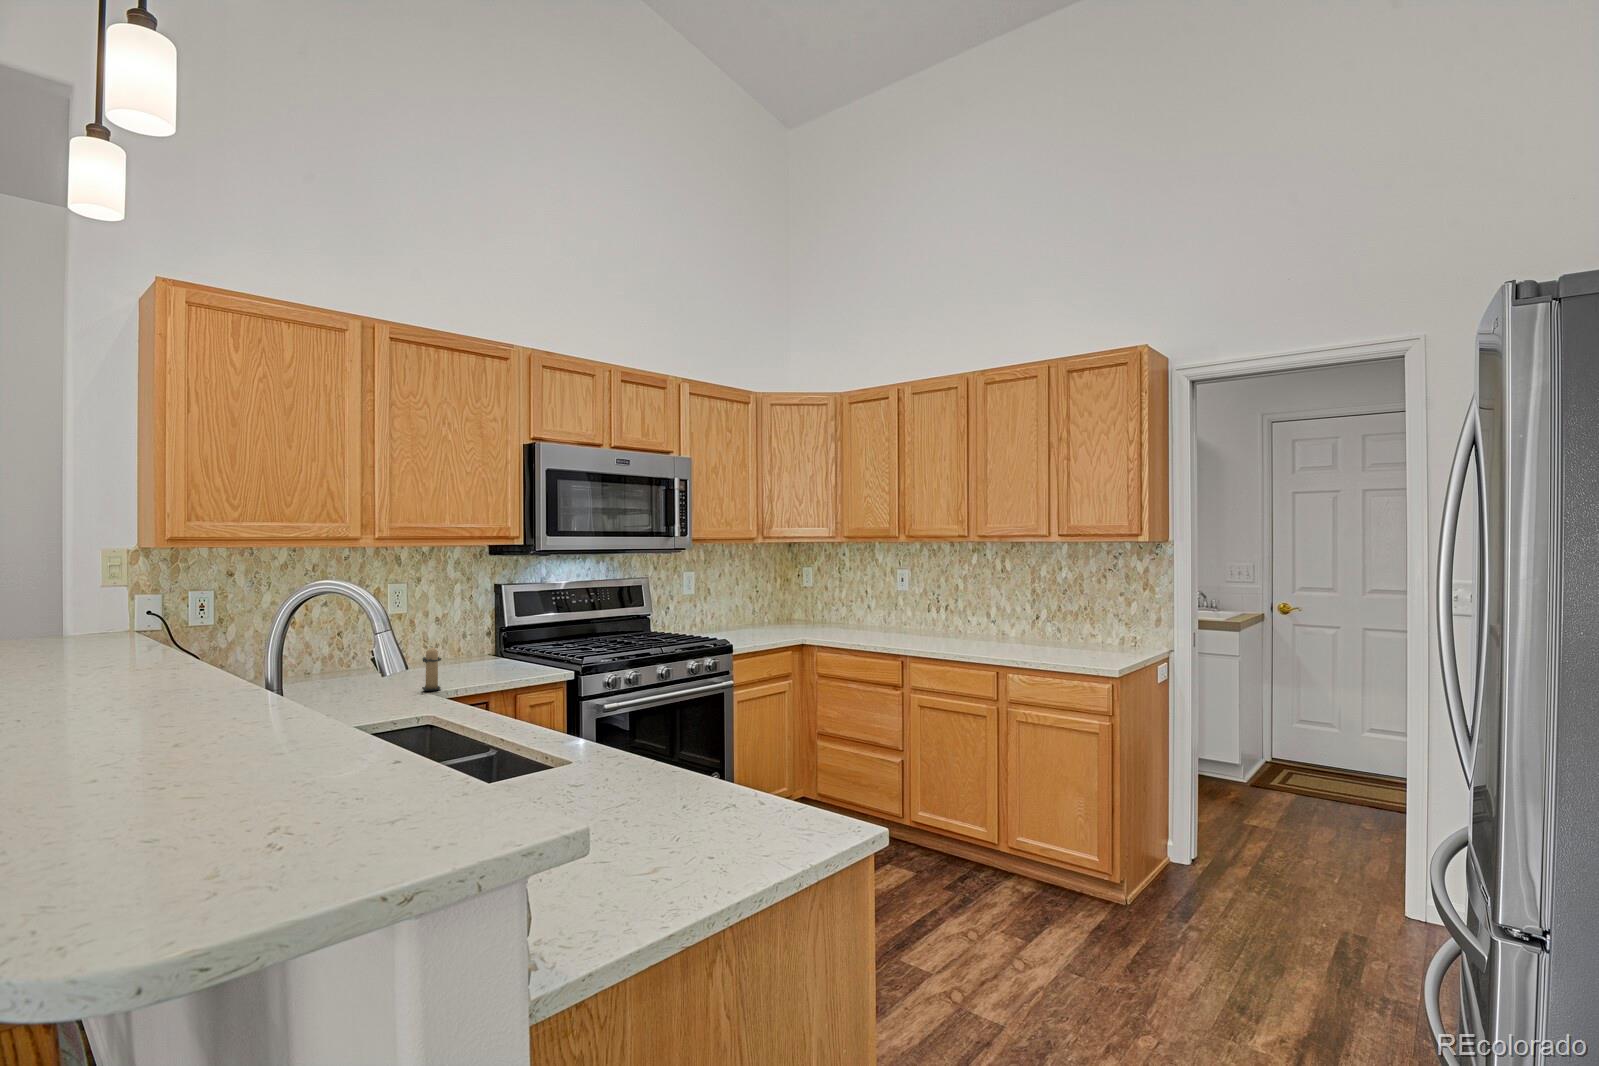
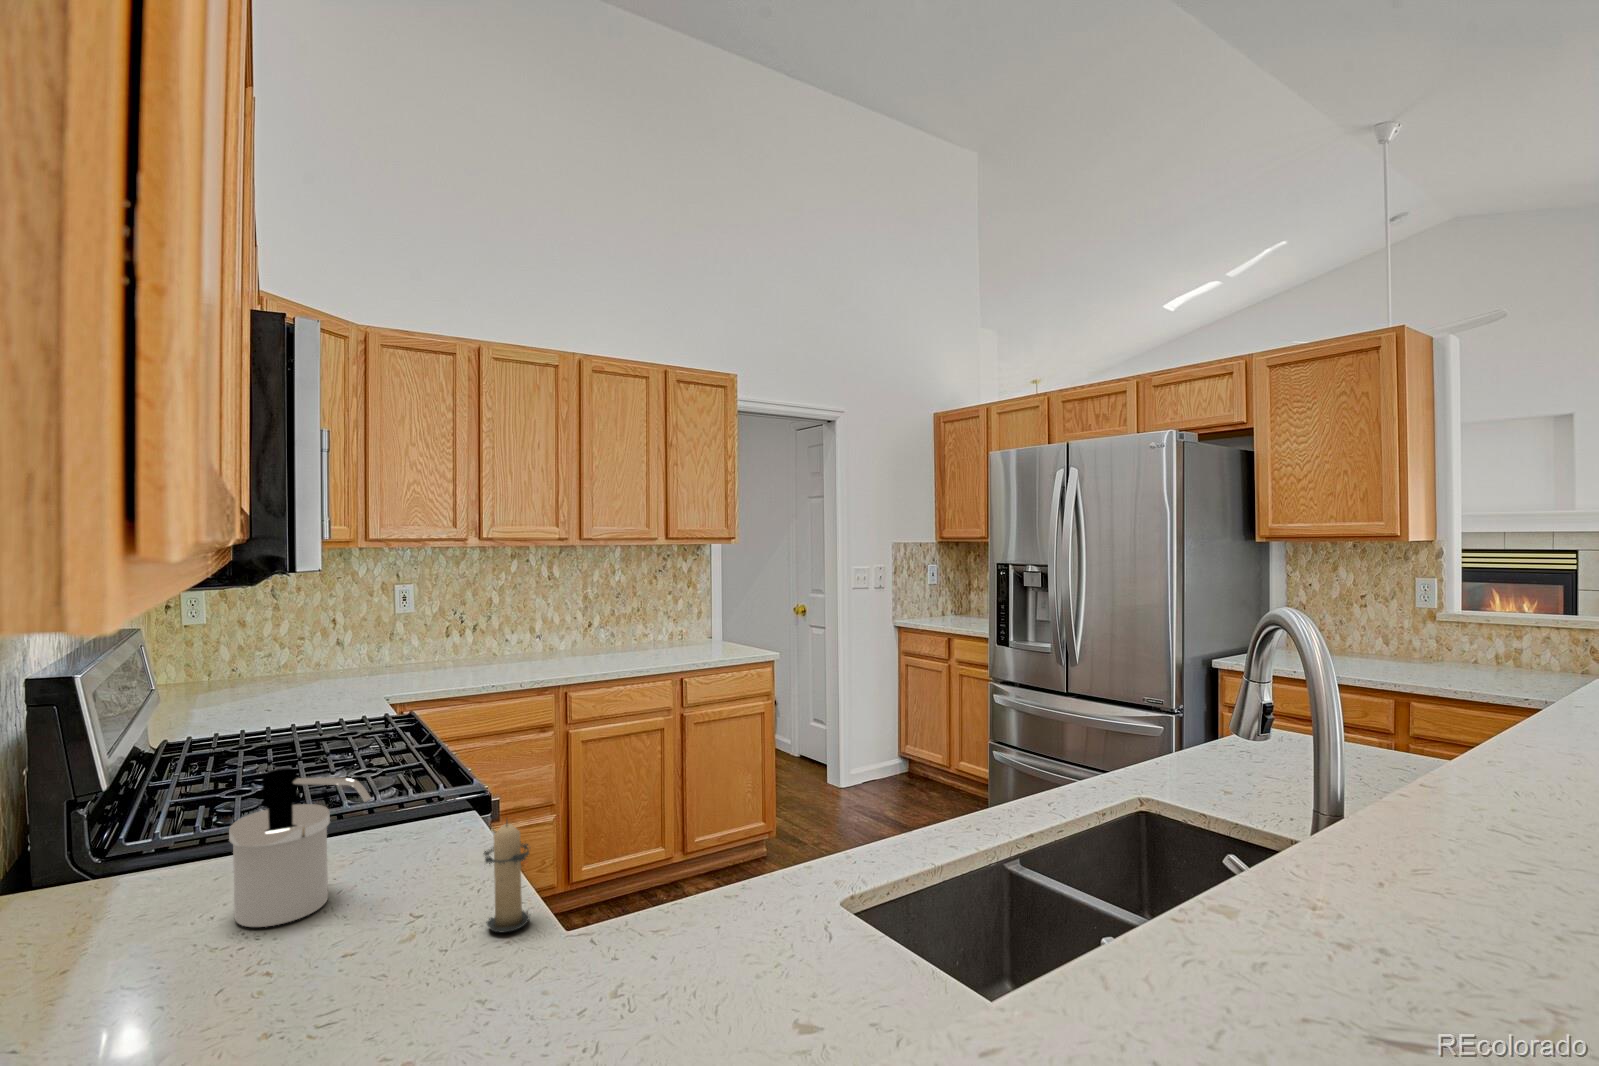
soap dispenser: none [445,618,481,674] -> present [229,768,371,927]

